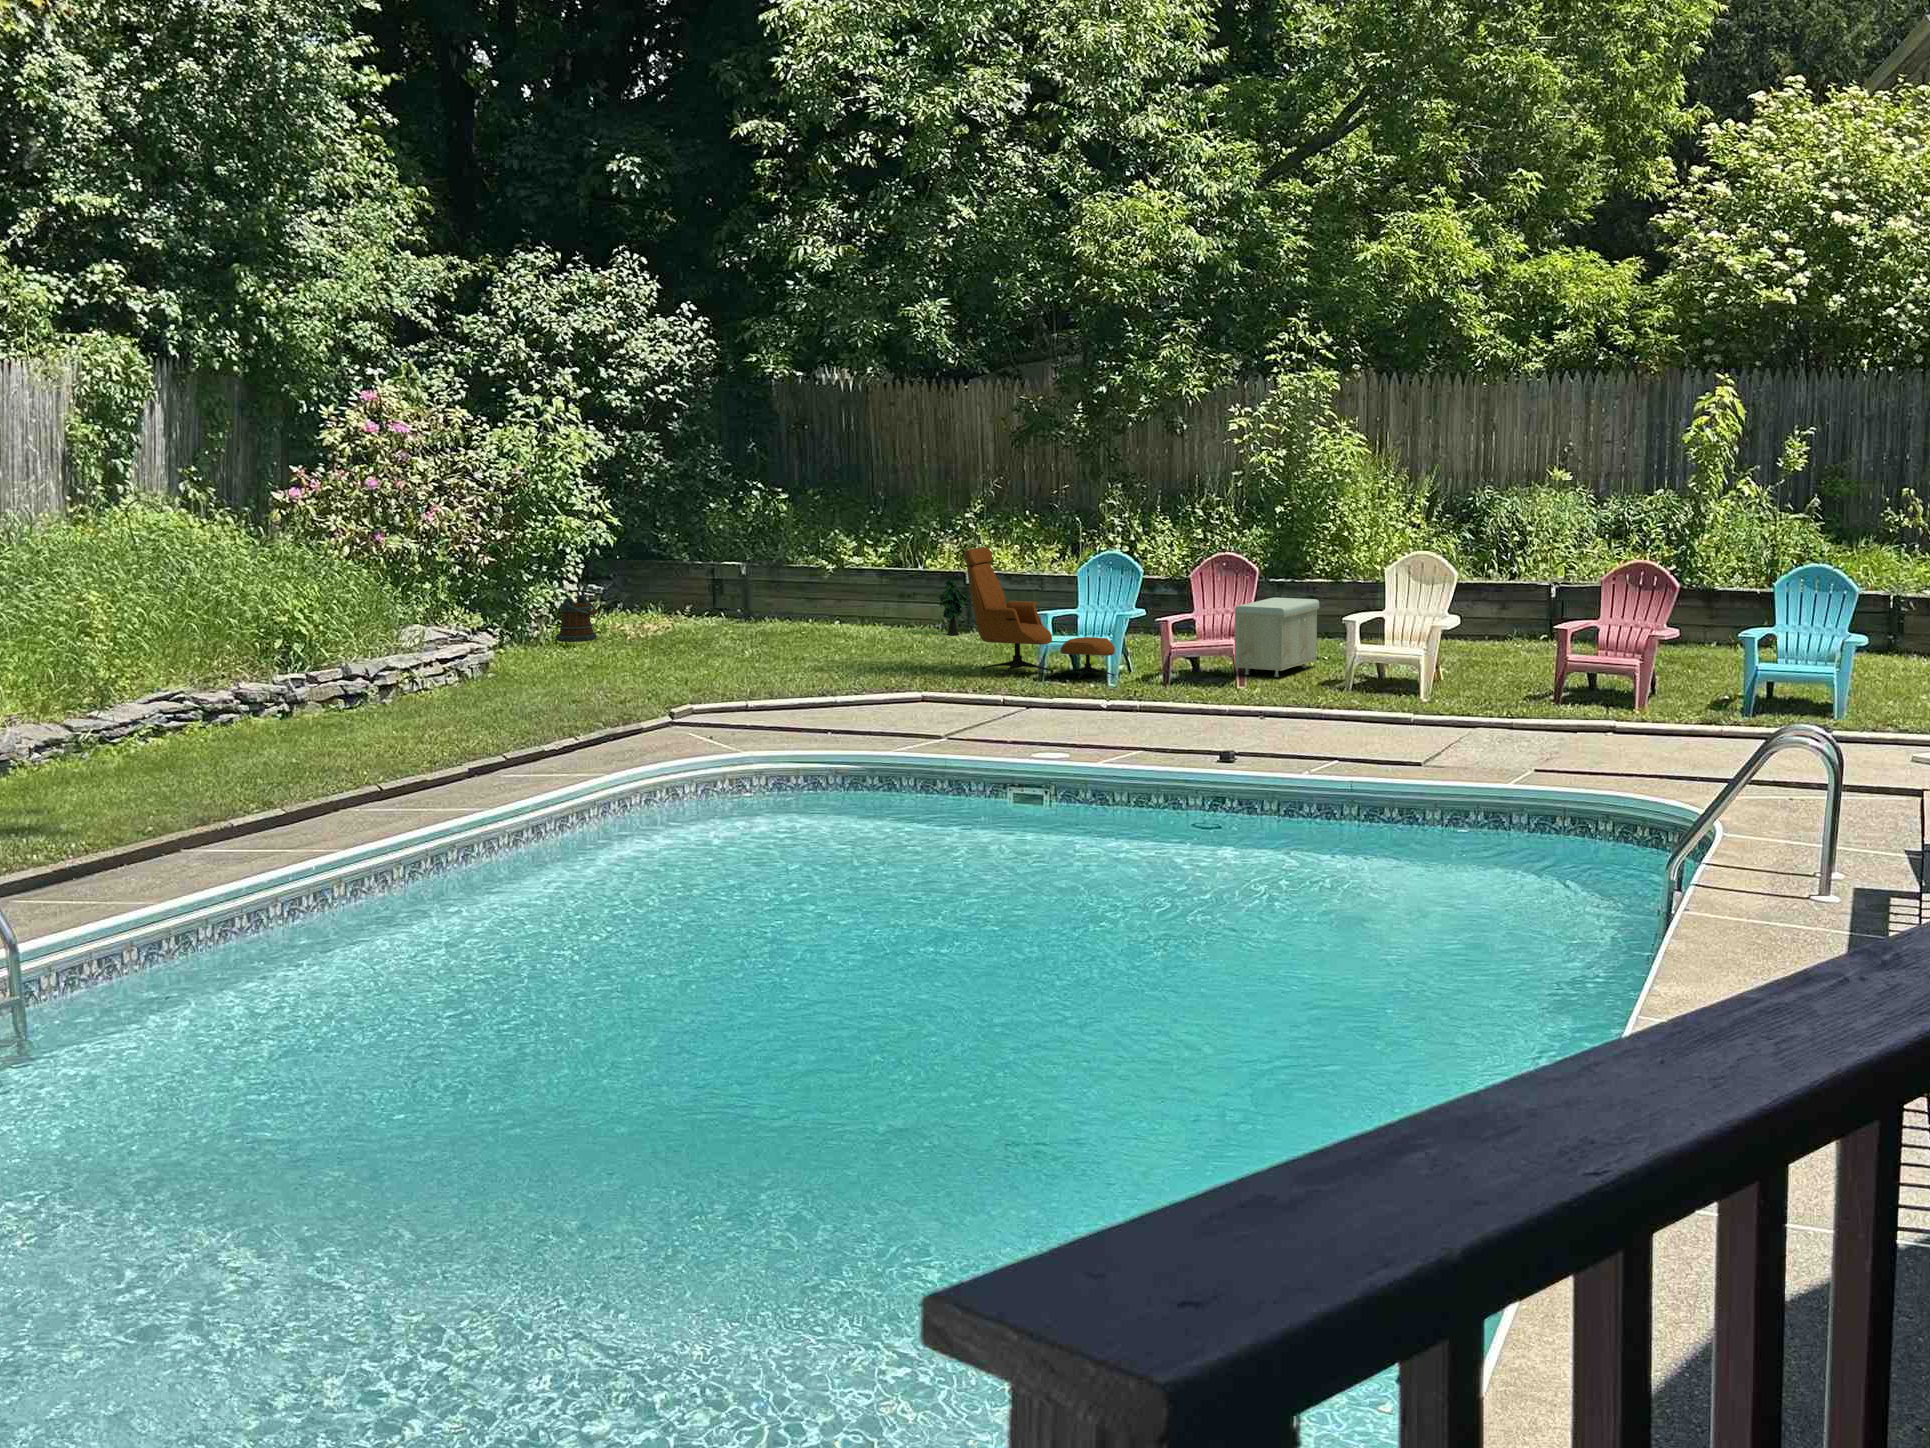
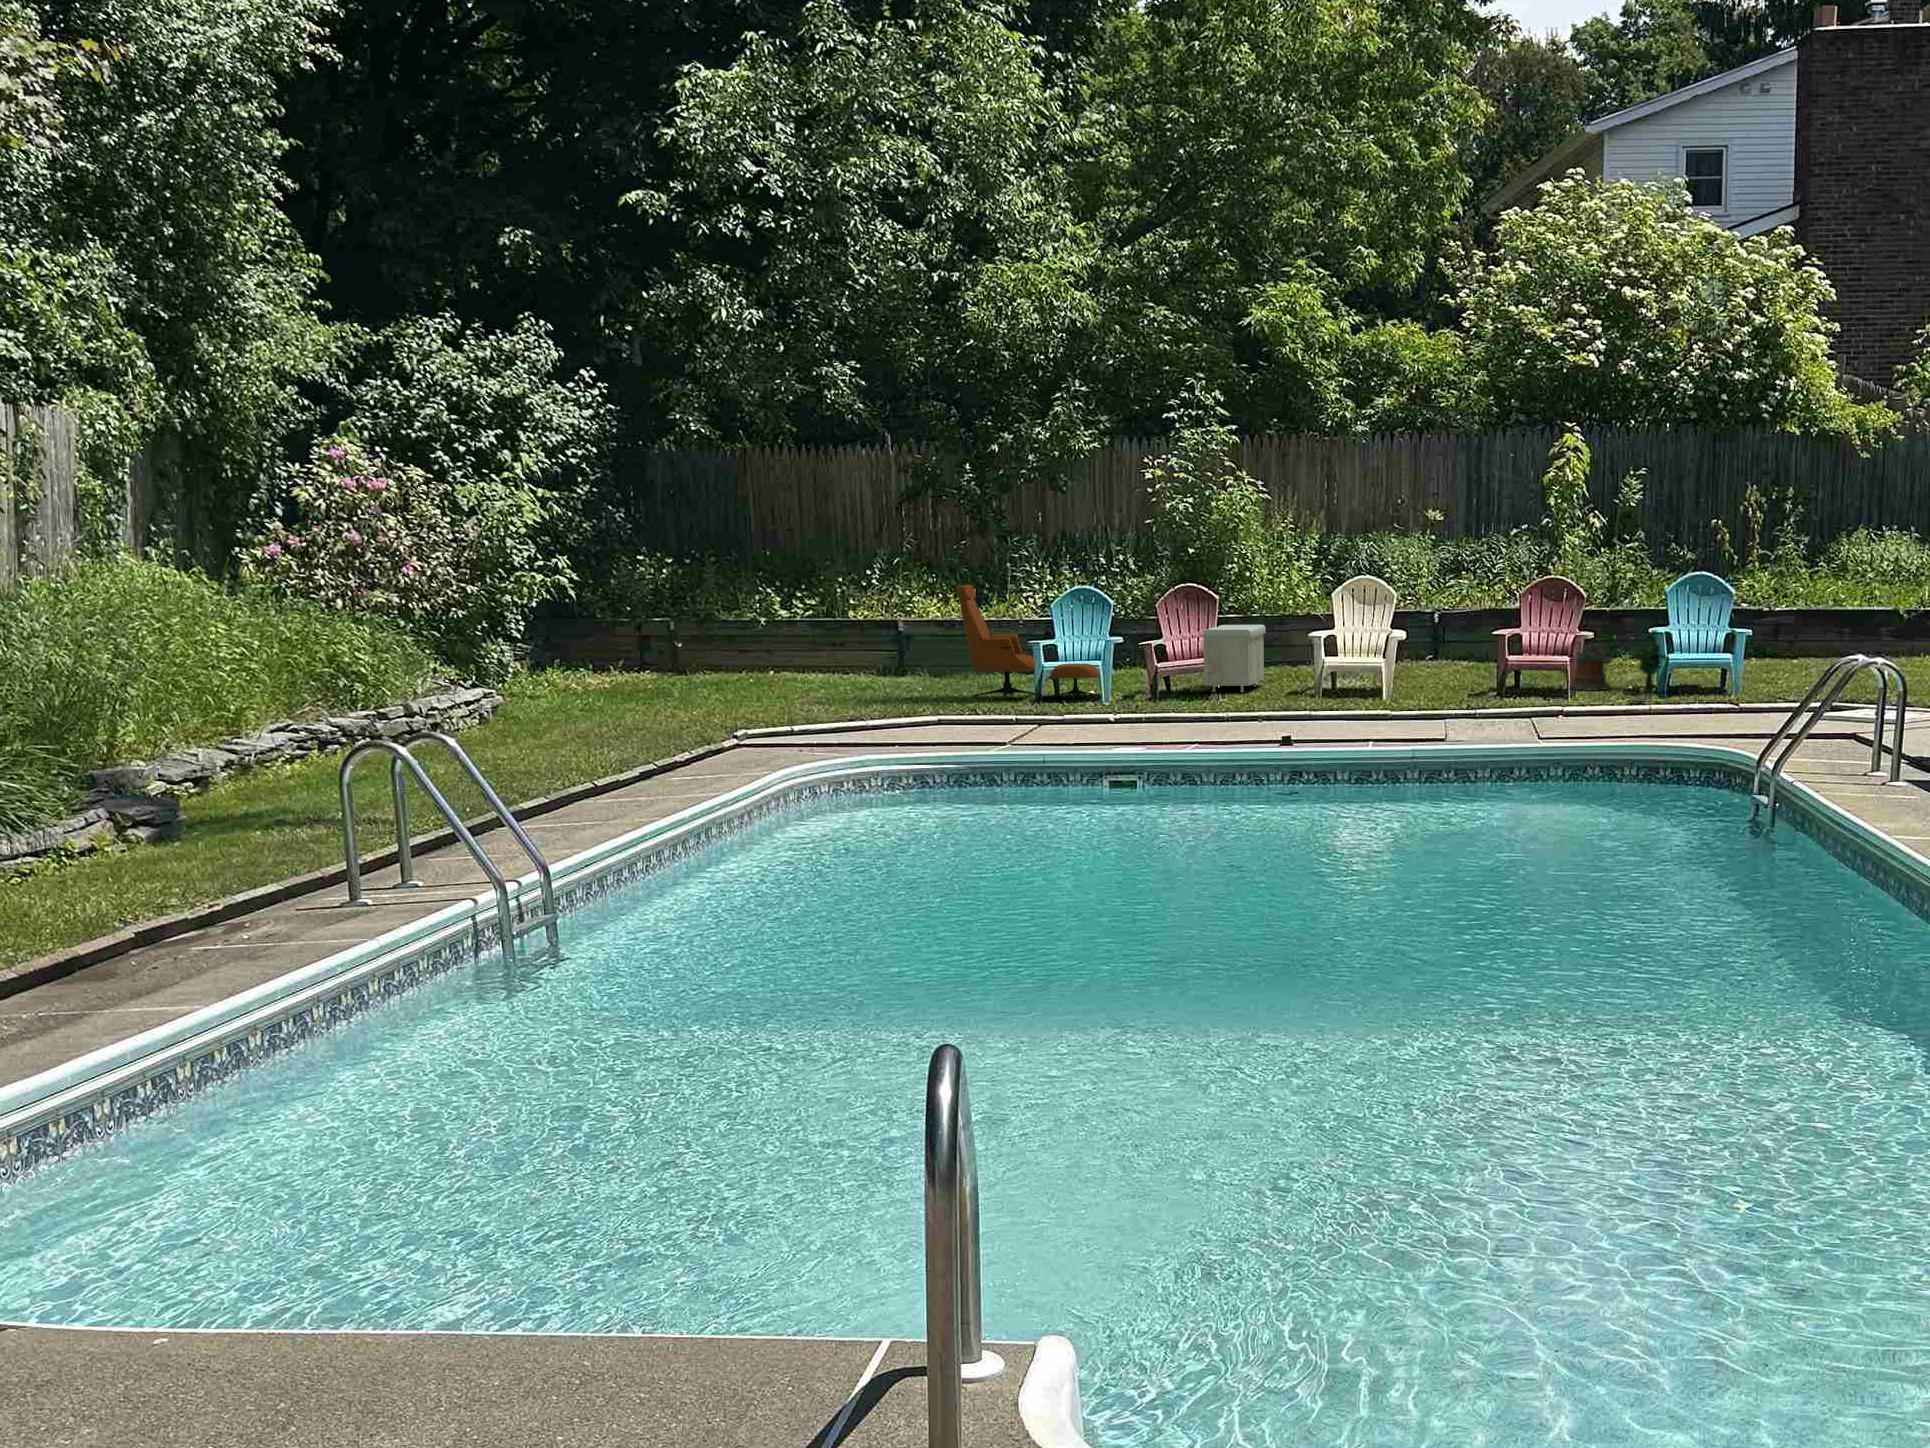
decorative plant: present [939,575,967,635] -> present [1635,630,1666,692]
bucket: present [555,595,597,641] -> present [1569,644,1612,691]

